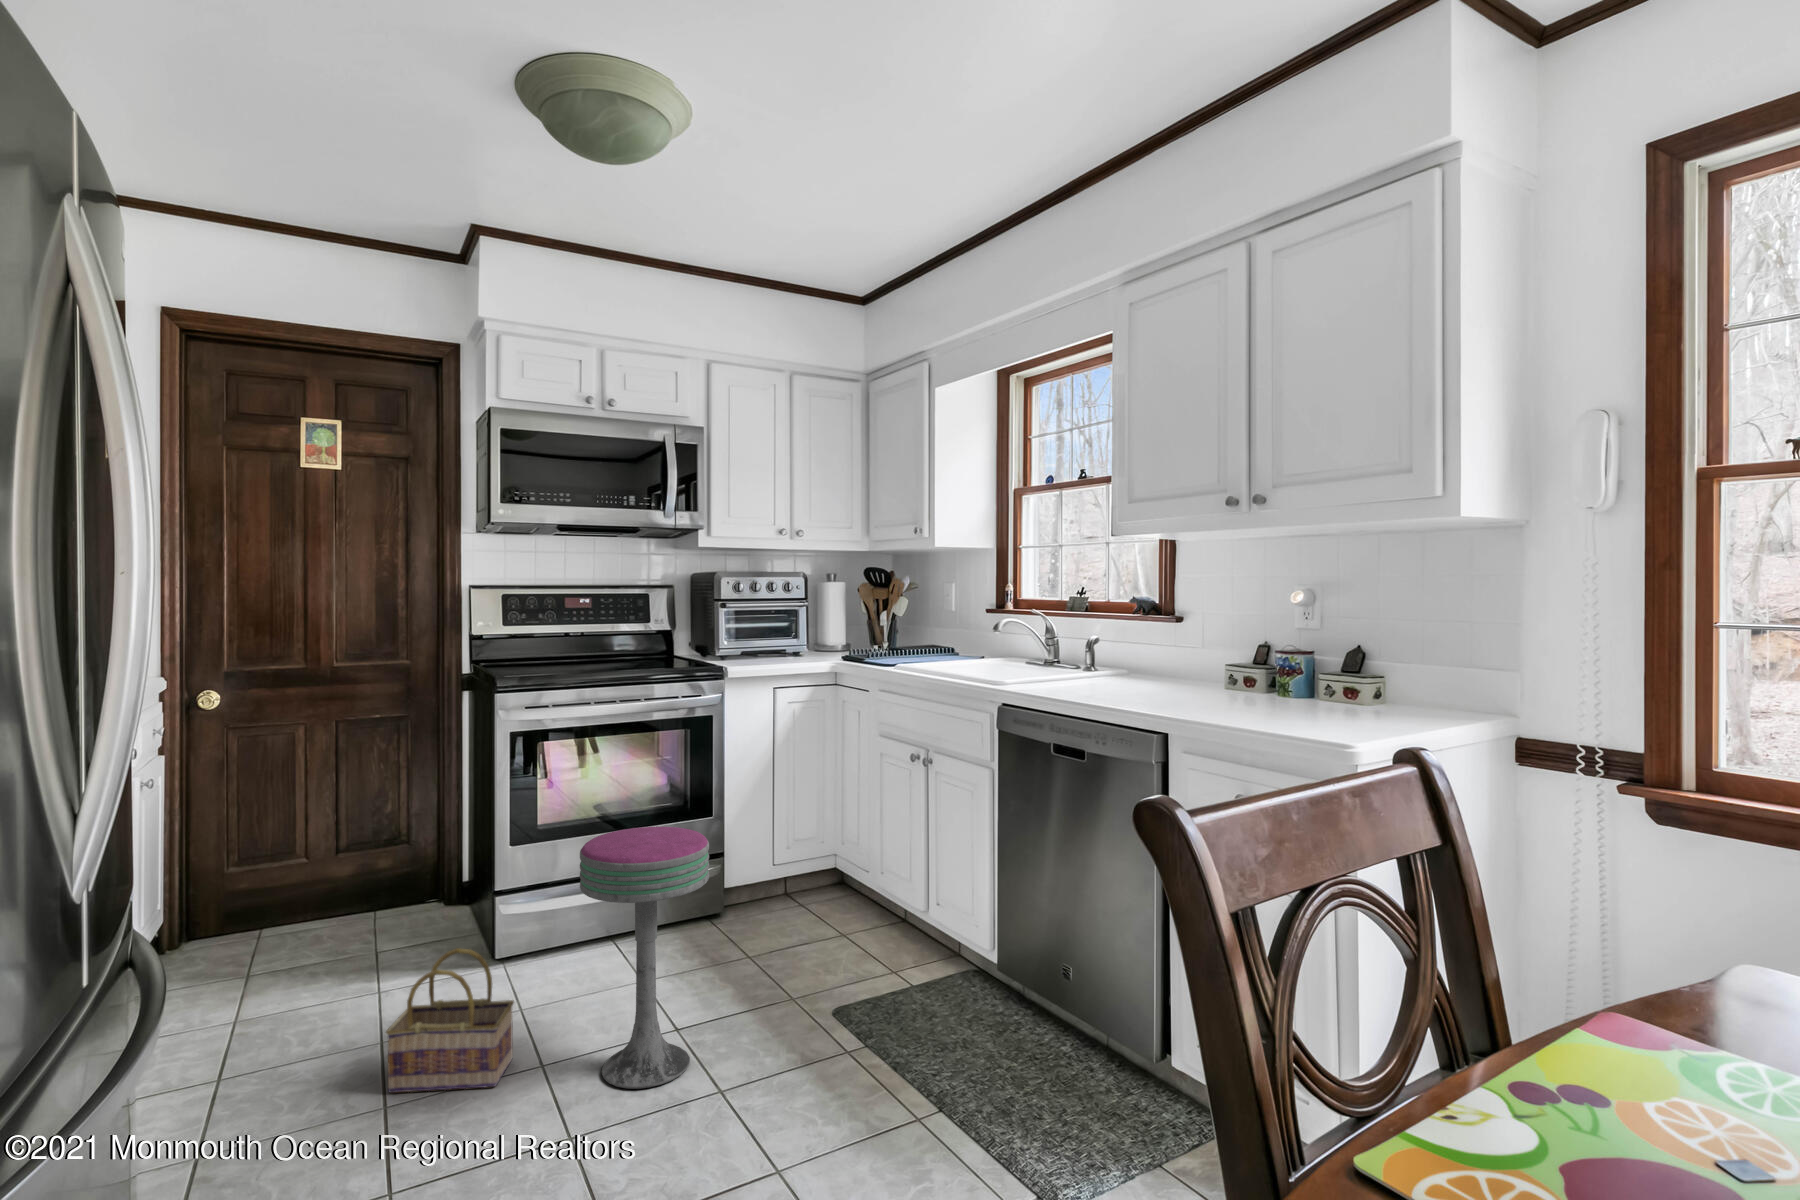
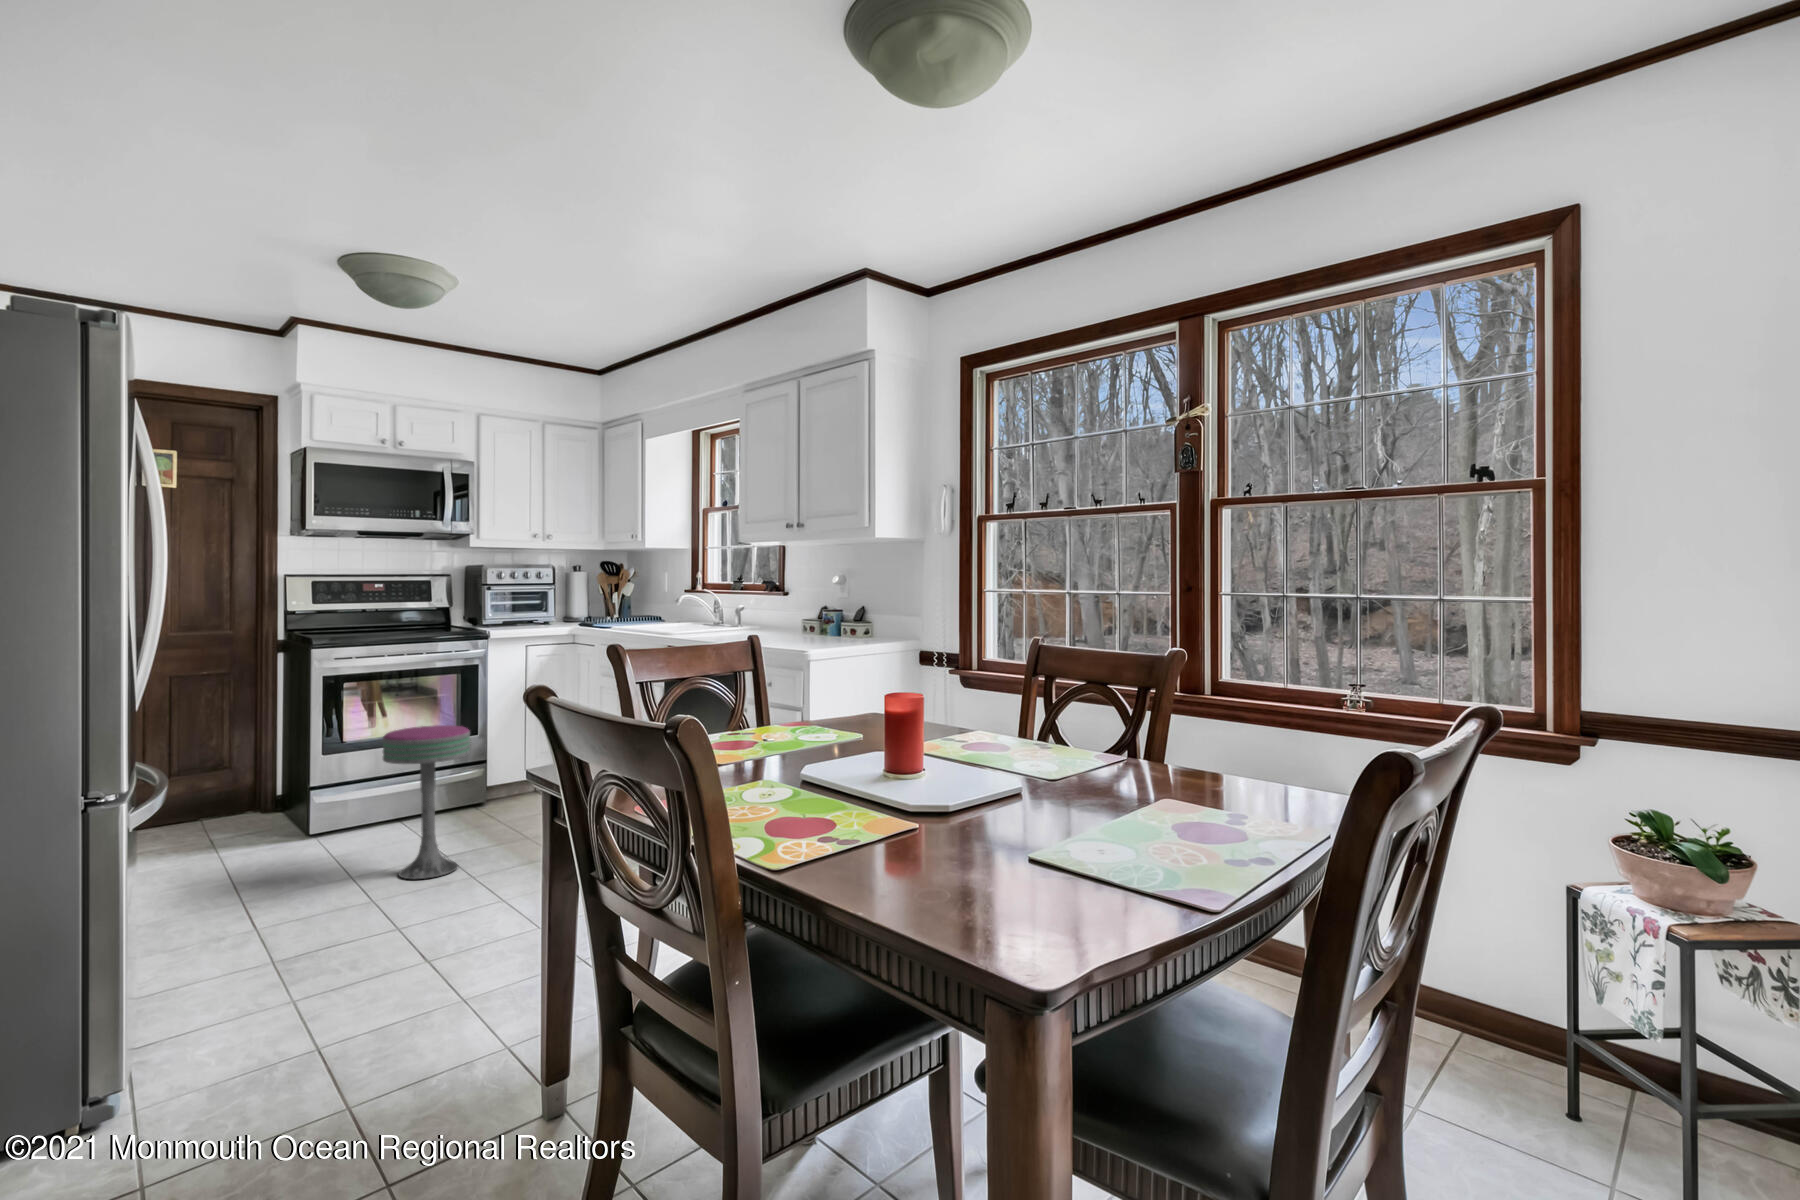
basket: present [386,948,514,1093] -> none [248,805,337,893]

